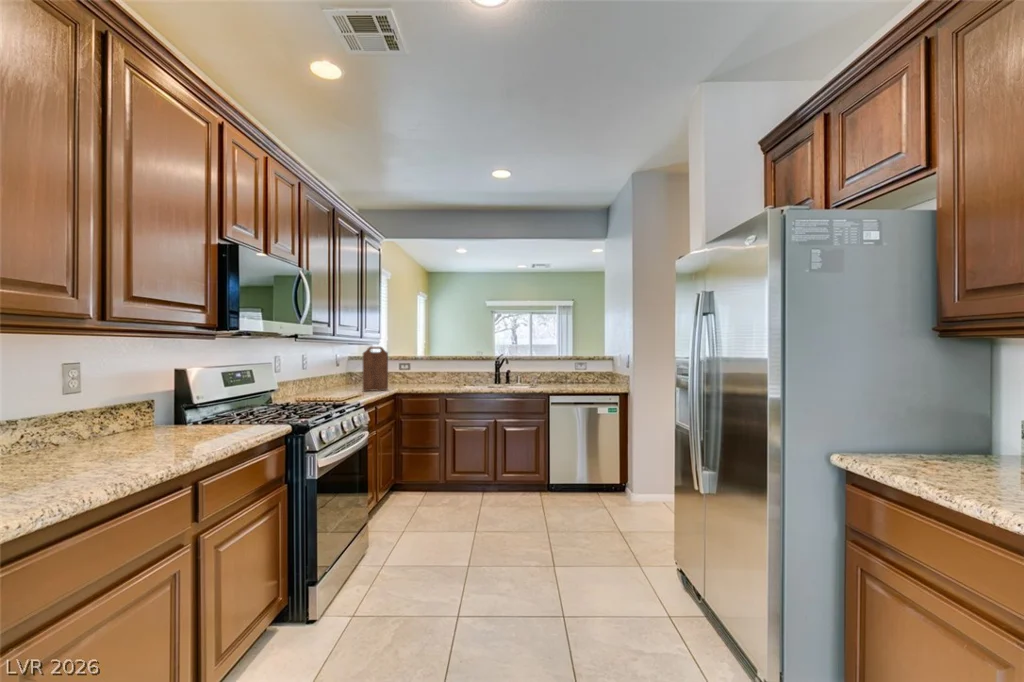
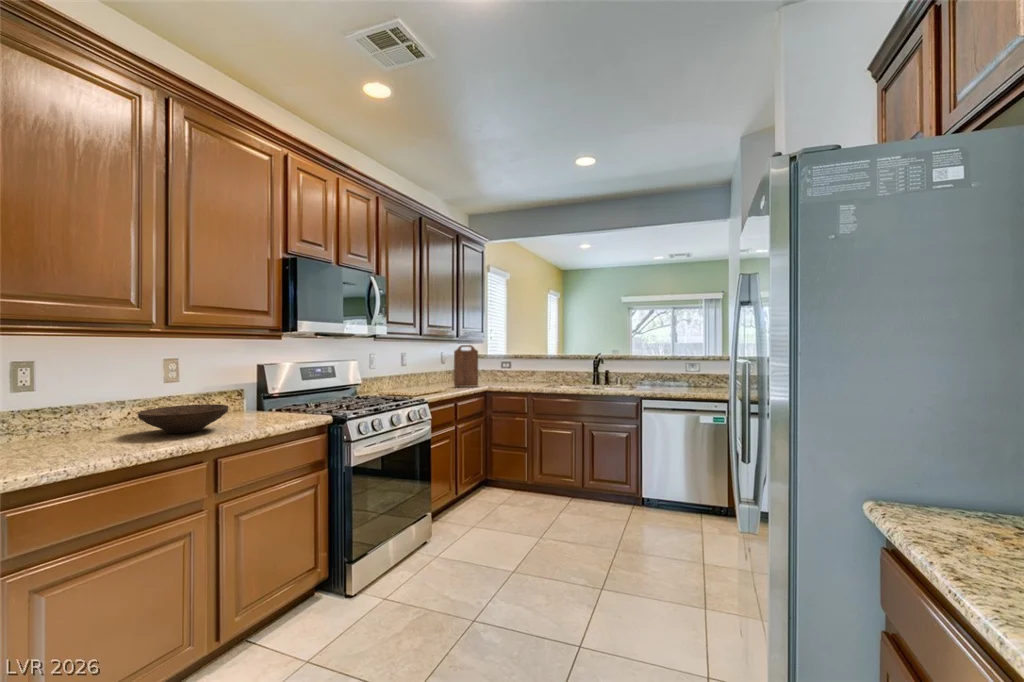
wooden bowl: none [70,417,189,455] -> present [138,404,228,434]

